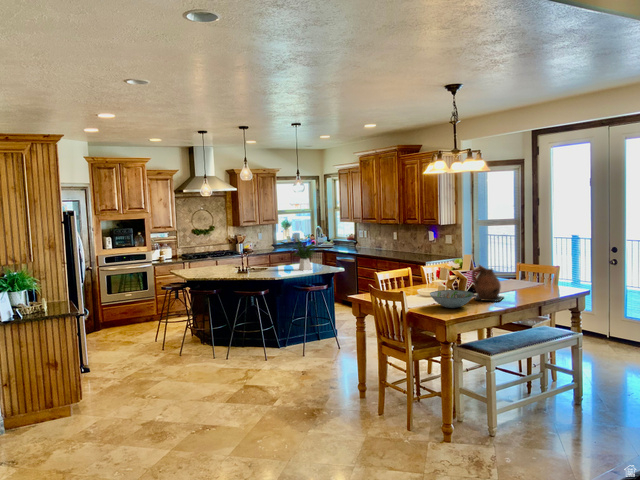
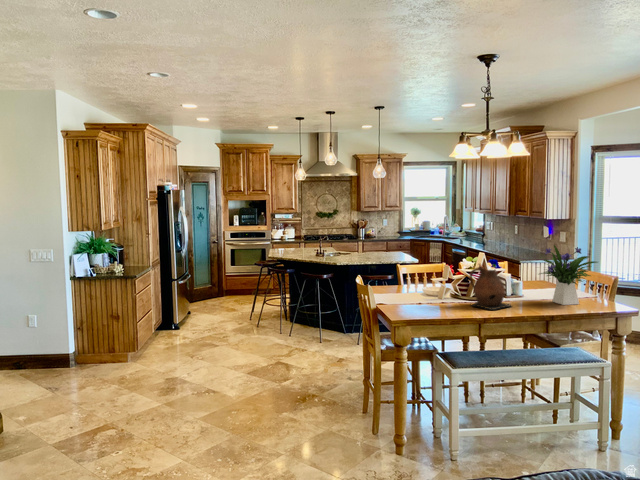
flower arrangement: present [292,239,316,270] -> present [541,245,597,305]
decorative bowl: present [430,290,474,308] -> none [403,289,454,311]

